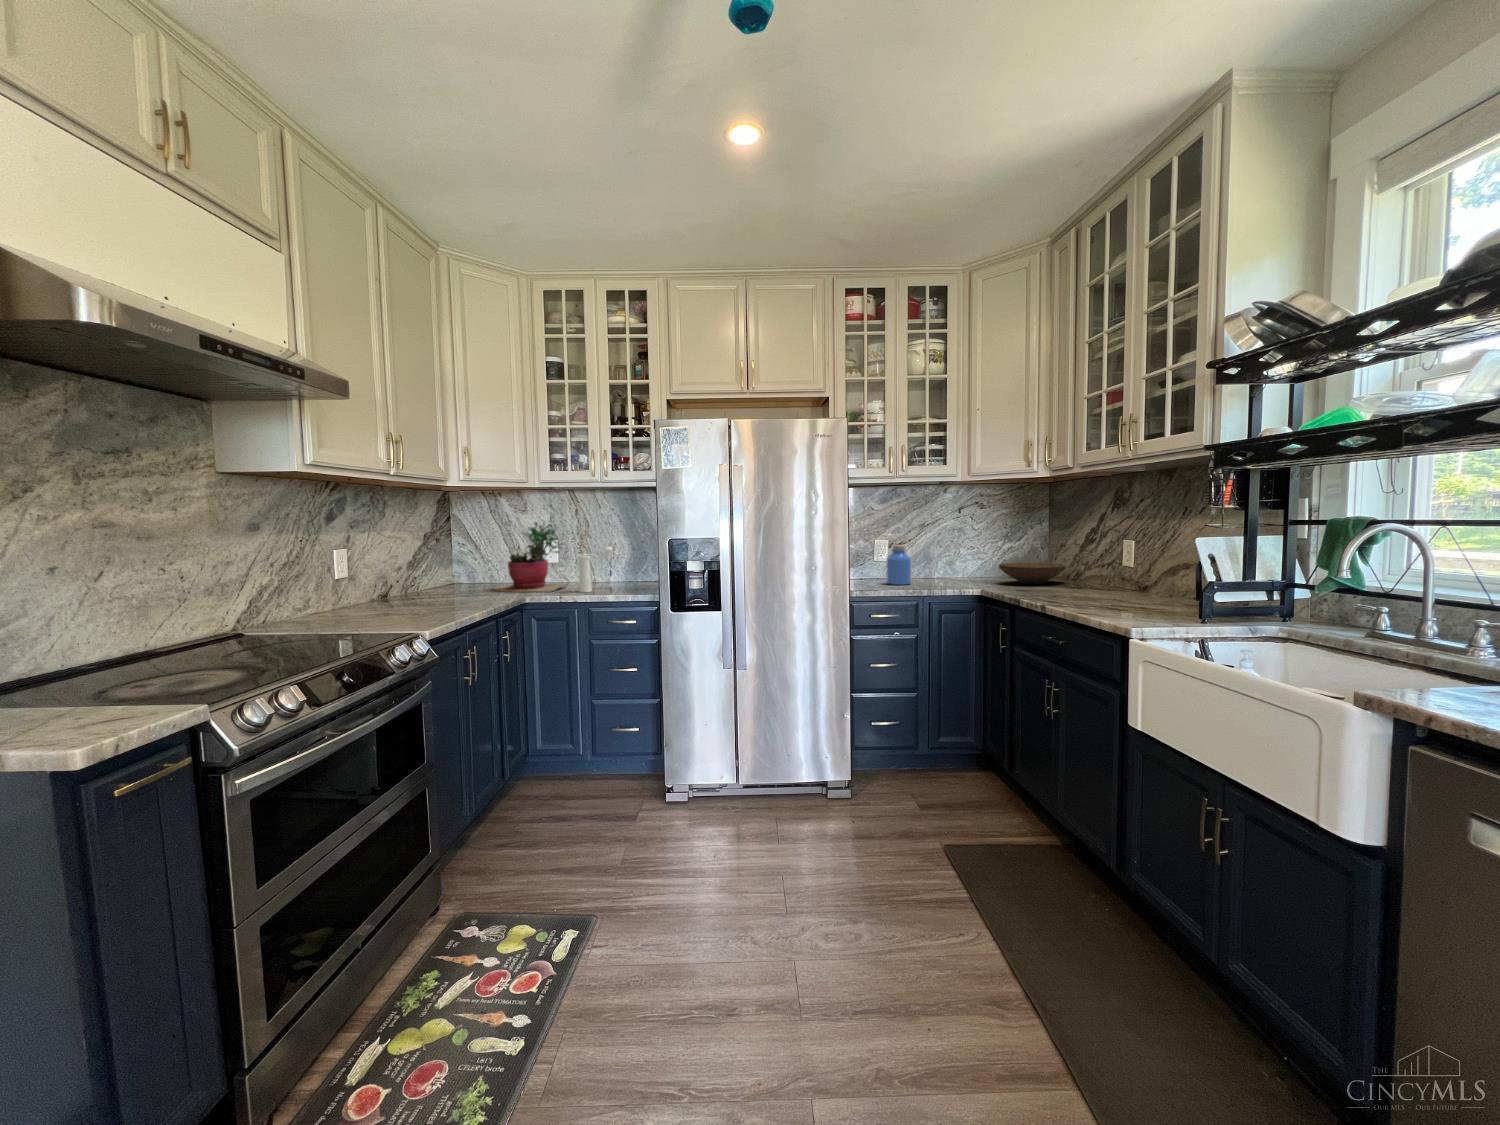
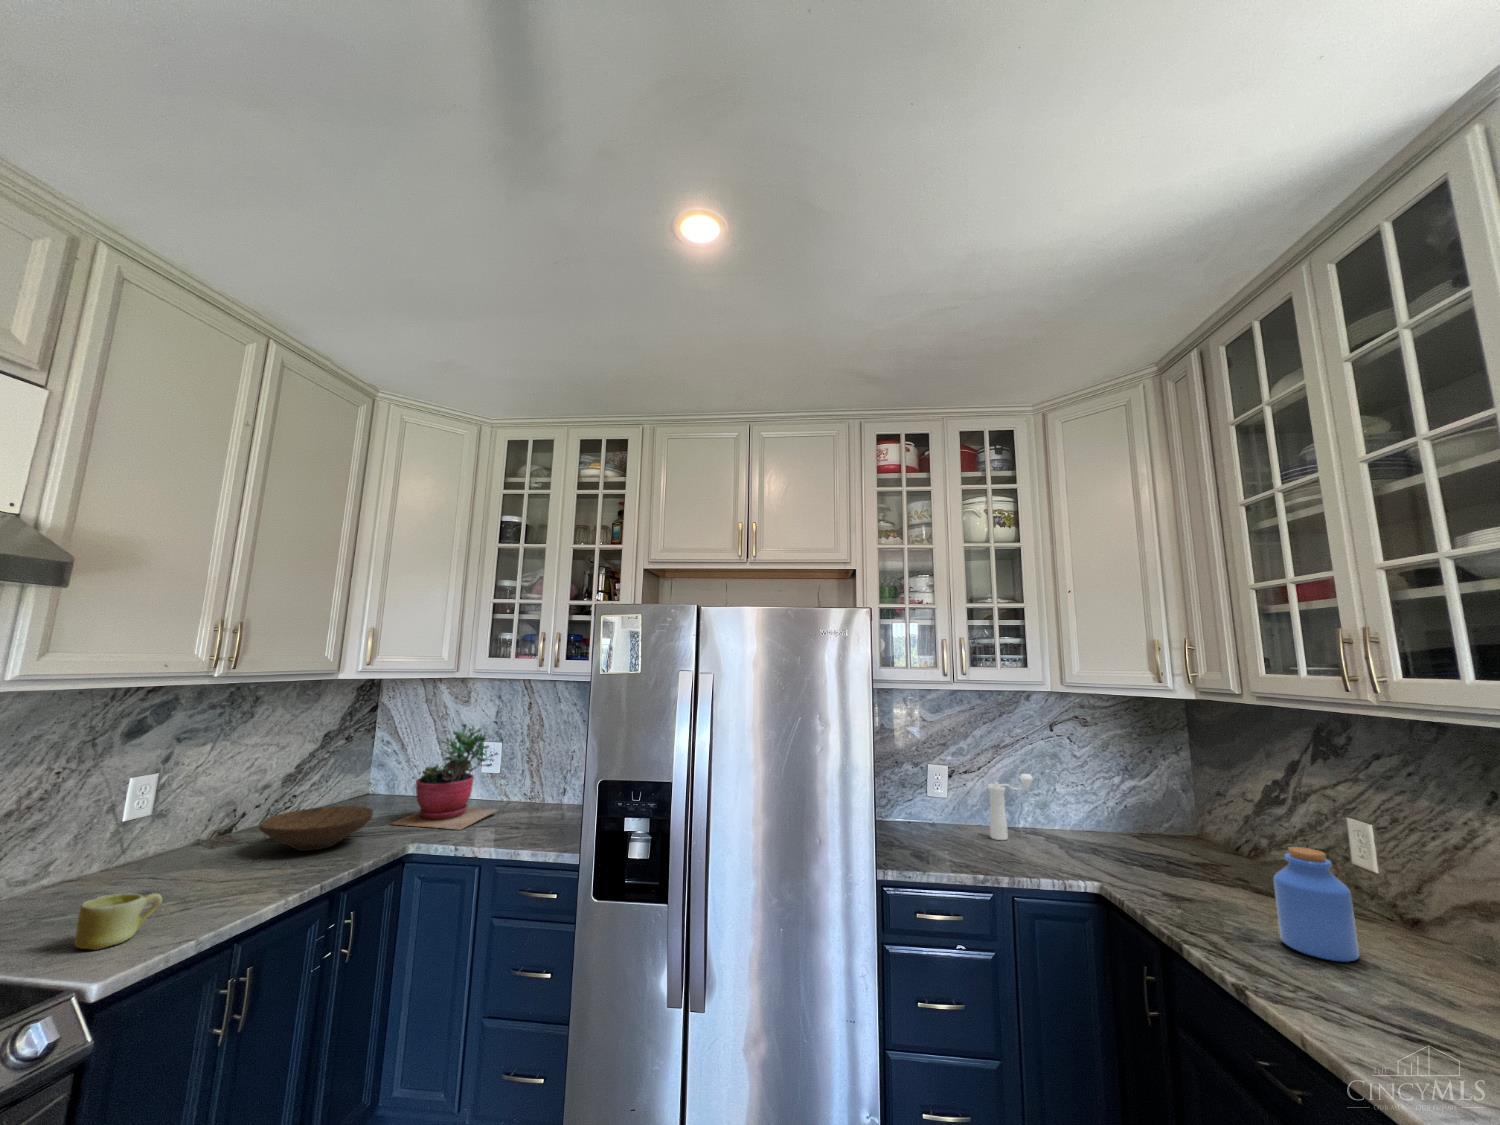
jar: present [887,546,911,585] -> present [1274,847,1359,962]
pepper mill: present [578,547,612,592] -> present [988,774,1033,840]
wooden bowl: present [999,563,1066,584] -> present [260,806,373,851]
mug: none [387,597,426,622] -> present [74,893,162,950]

